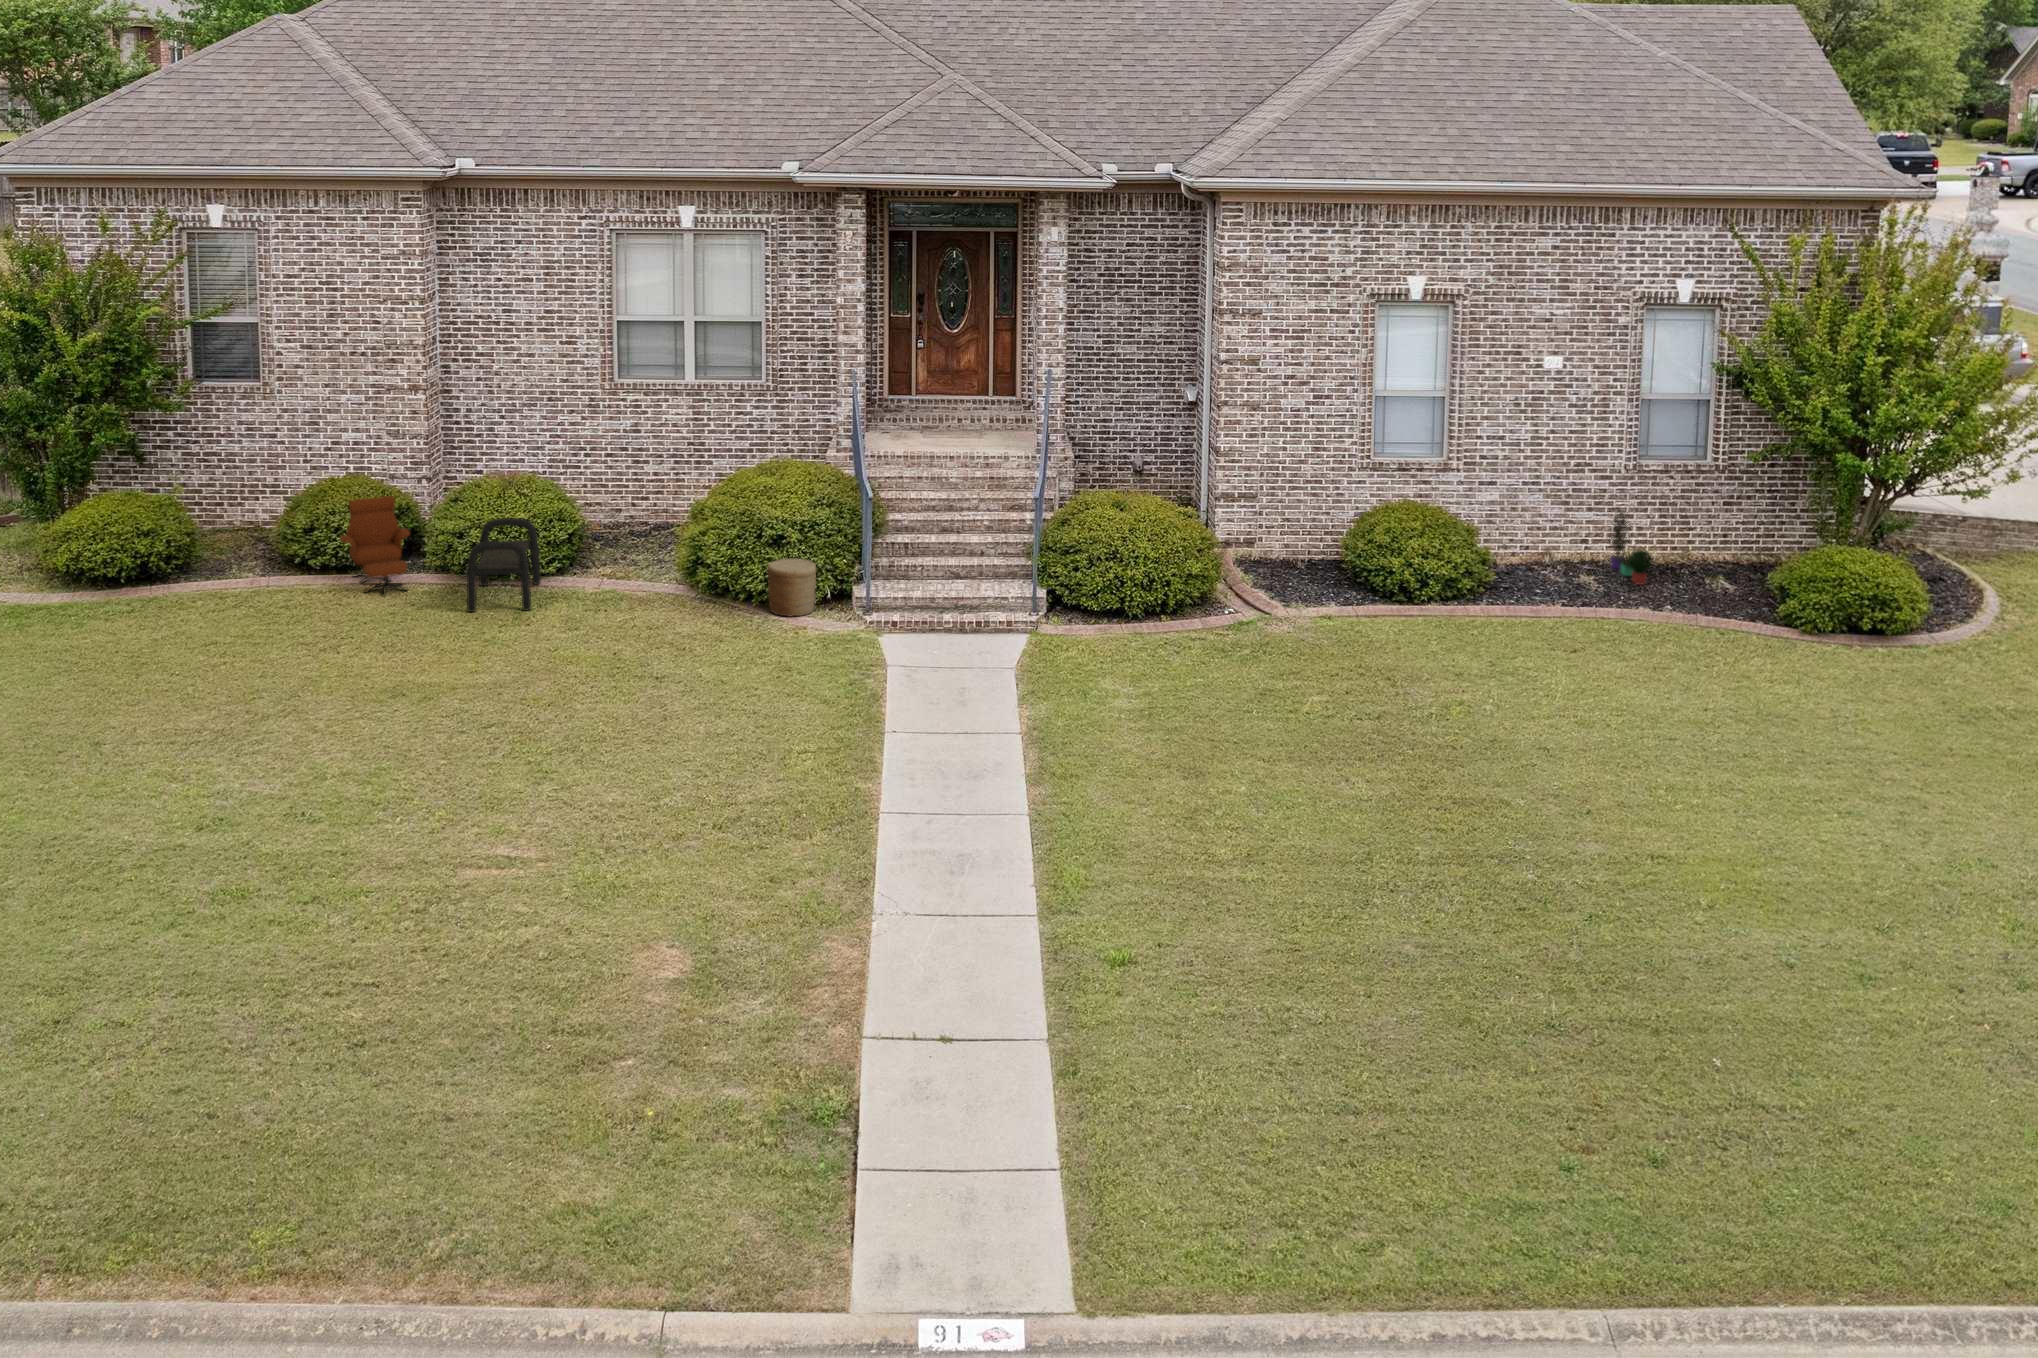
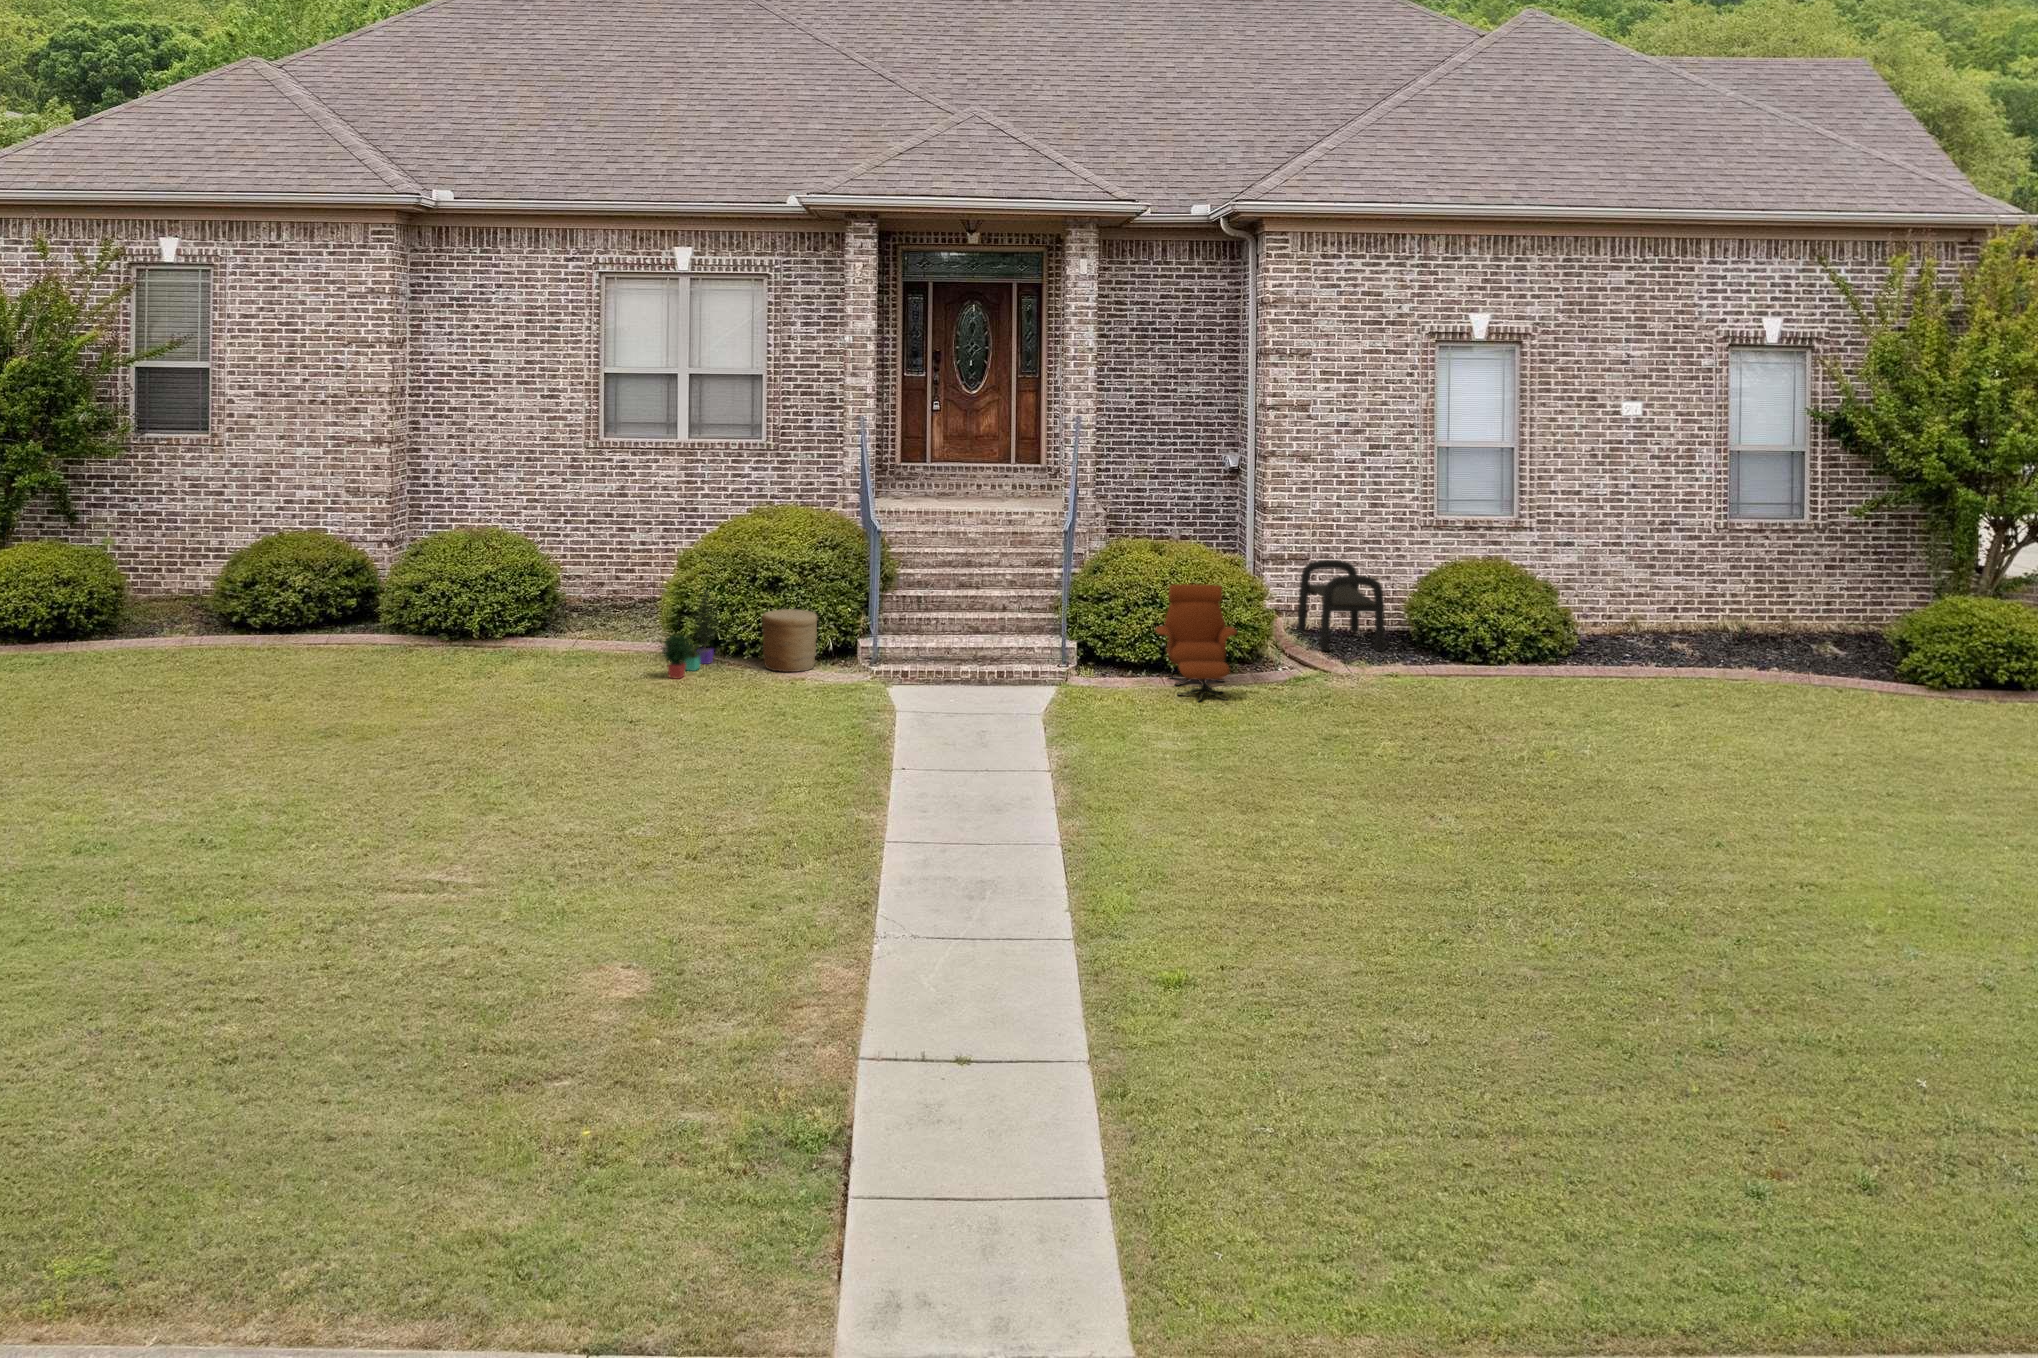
lounge chair: present [340,496,410,596] -> present [1156,584,1237,702]
potted plant: present [1609,511,1651,584] -> present [662,591,718,679]
bench: present [467,518,541,612] -> present [1297,560,1385,651]

